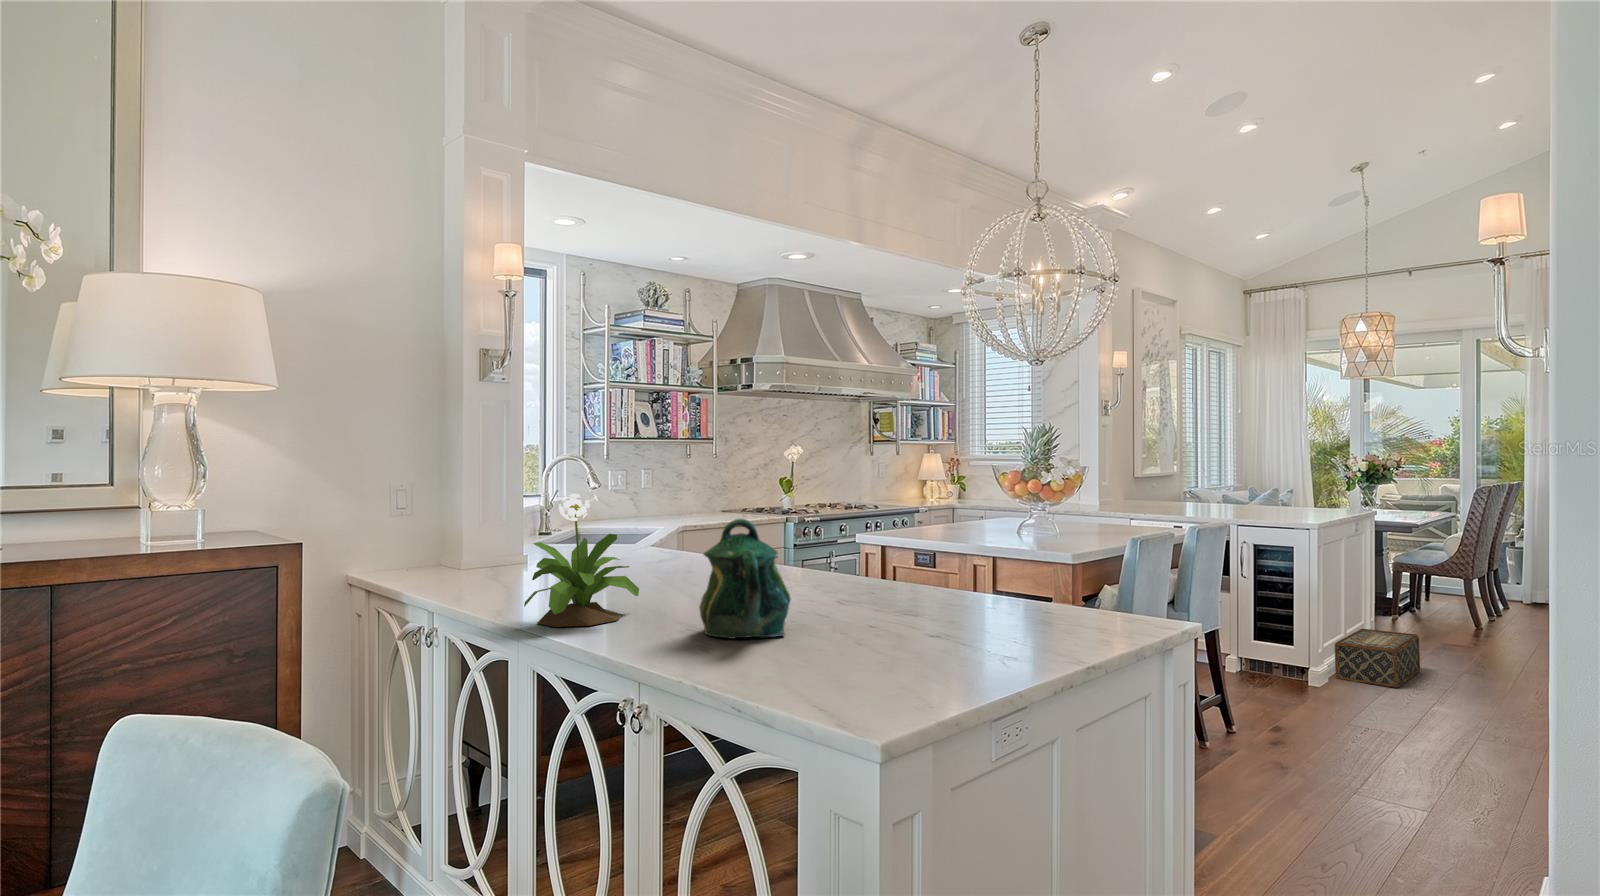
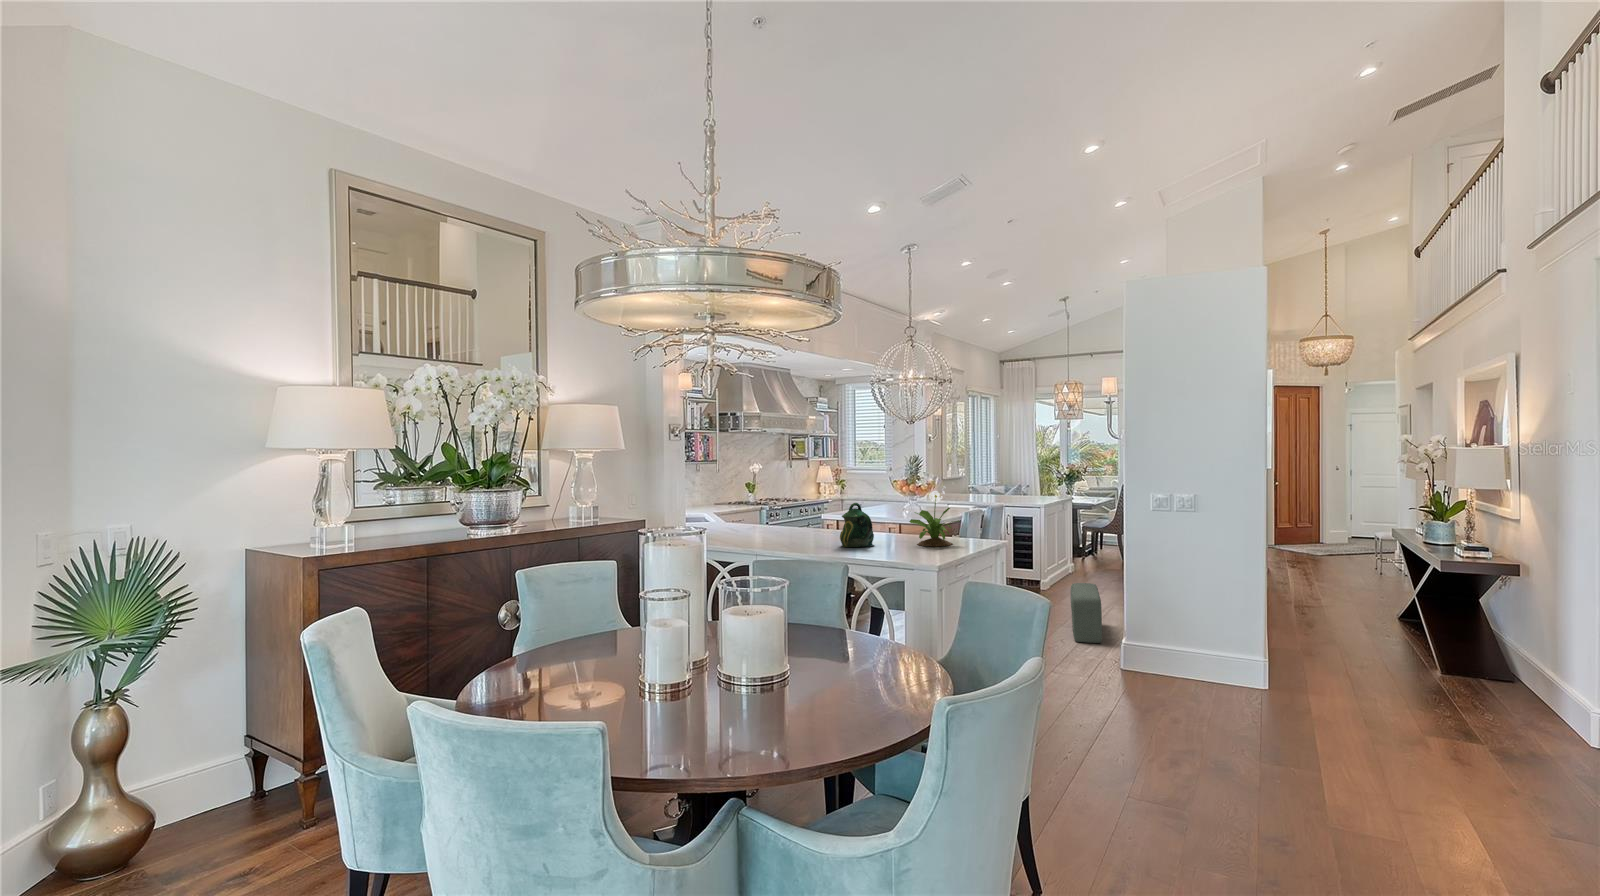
potted flower: present [524,482,639,627] -> present [909,491,959,546]
woven basket: present [1334,629,1420,688] -> none [1054,561,1094,589]
pouf: none [1372,697,1452,852] -> present [1071,583,1102,643]

